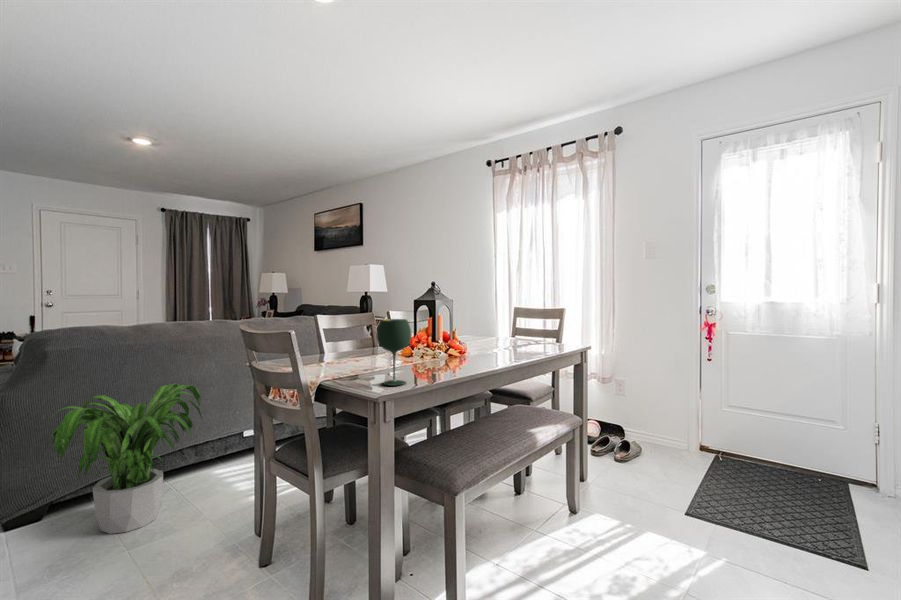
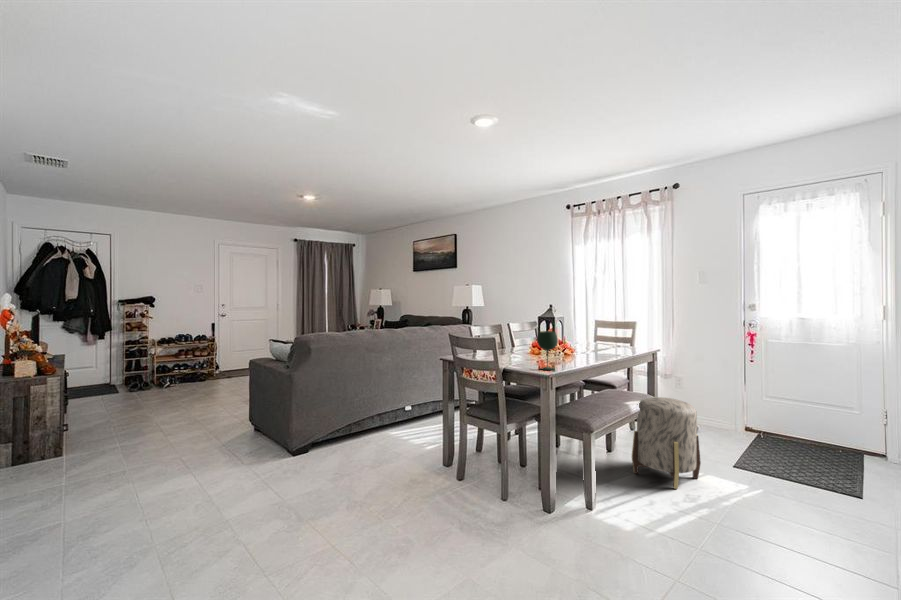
potted plant: present [47,383,202,534] -> none [315,371,407,462]
ottoman: none [542,418,641,566] -> present [632,397,701,489]

